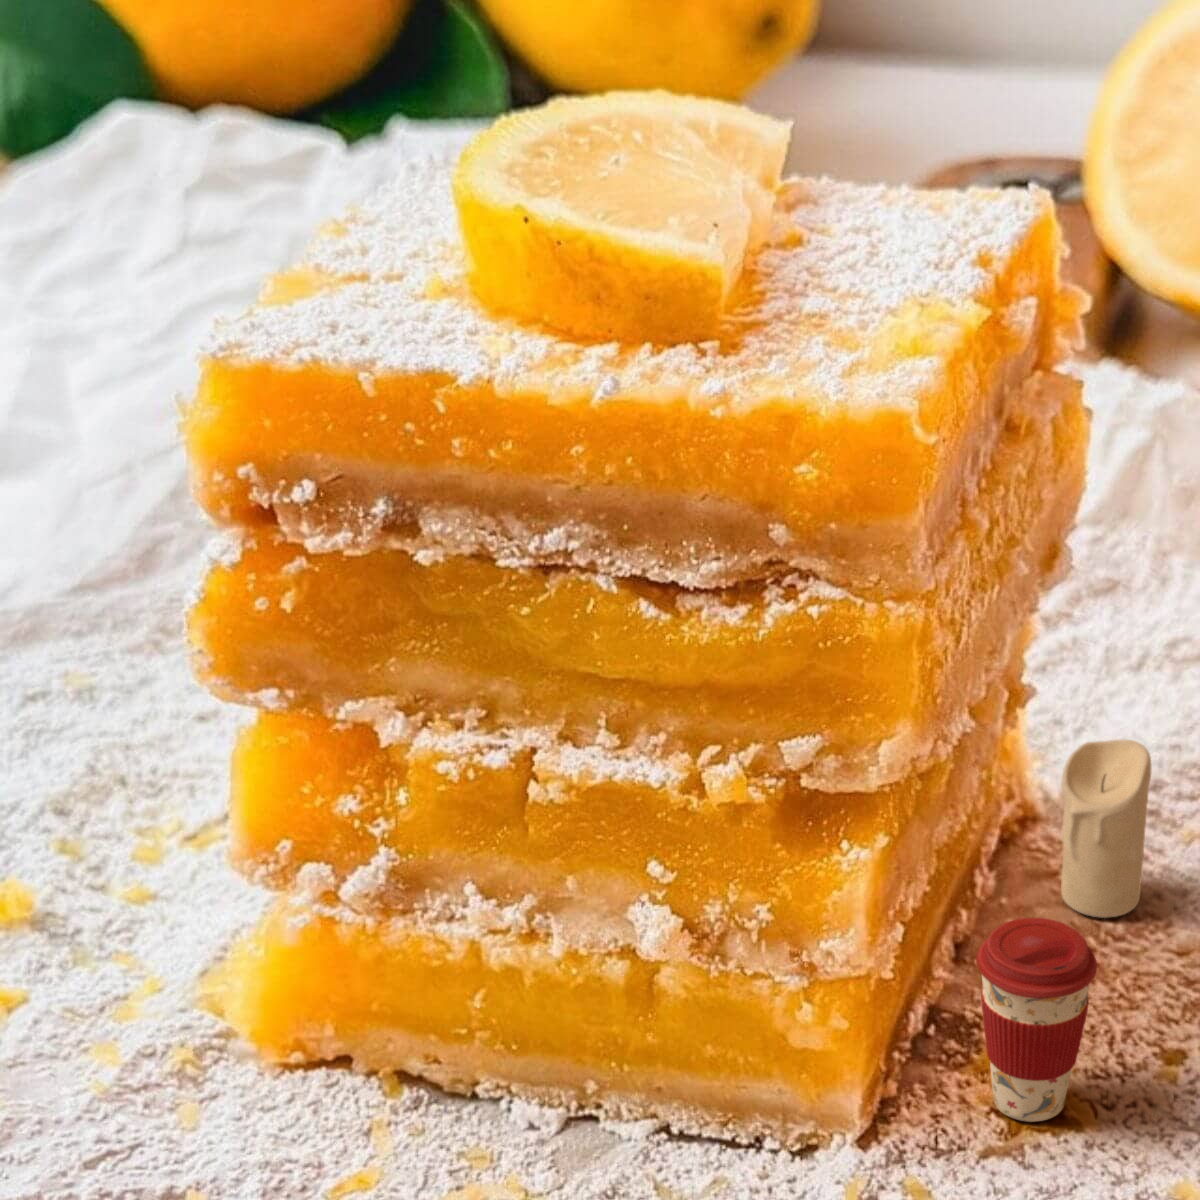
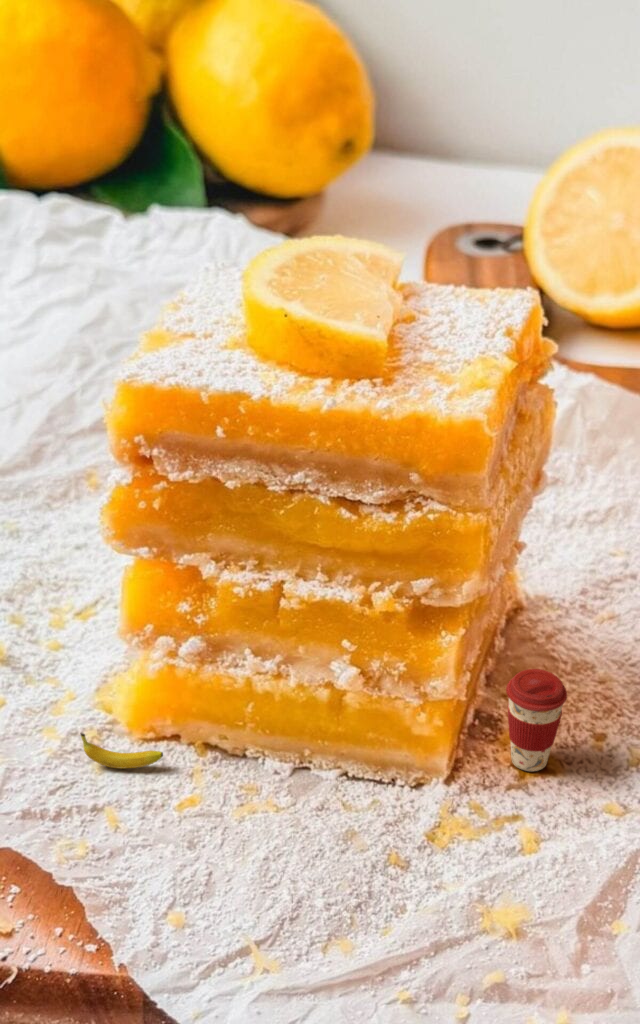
candle: present [1060,740,1151,918] -> none [539,573,588,663]
fruit: none [149,1047,309,1117] -> present [81,733,163,768]

